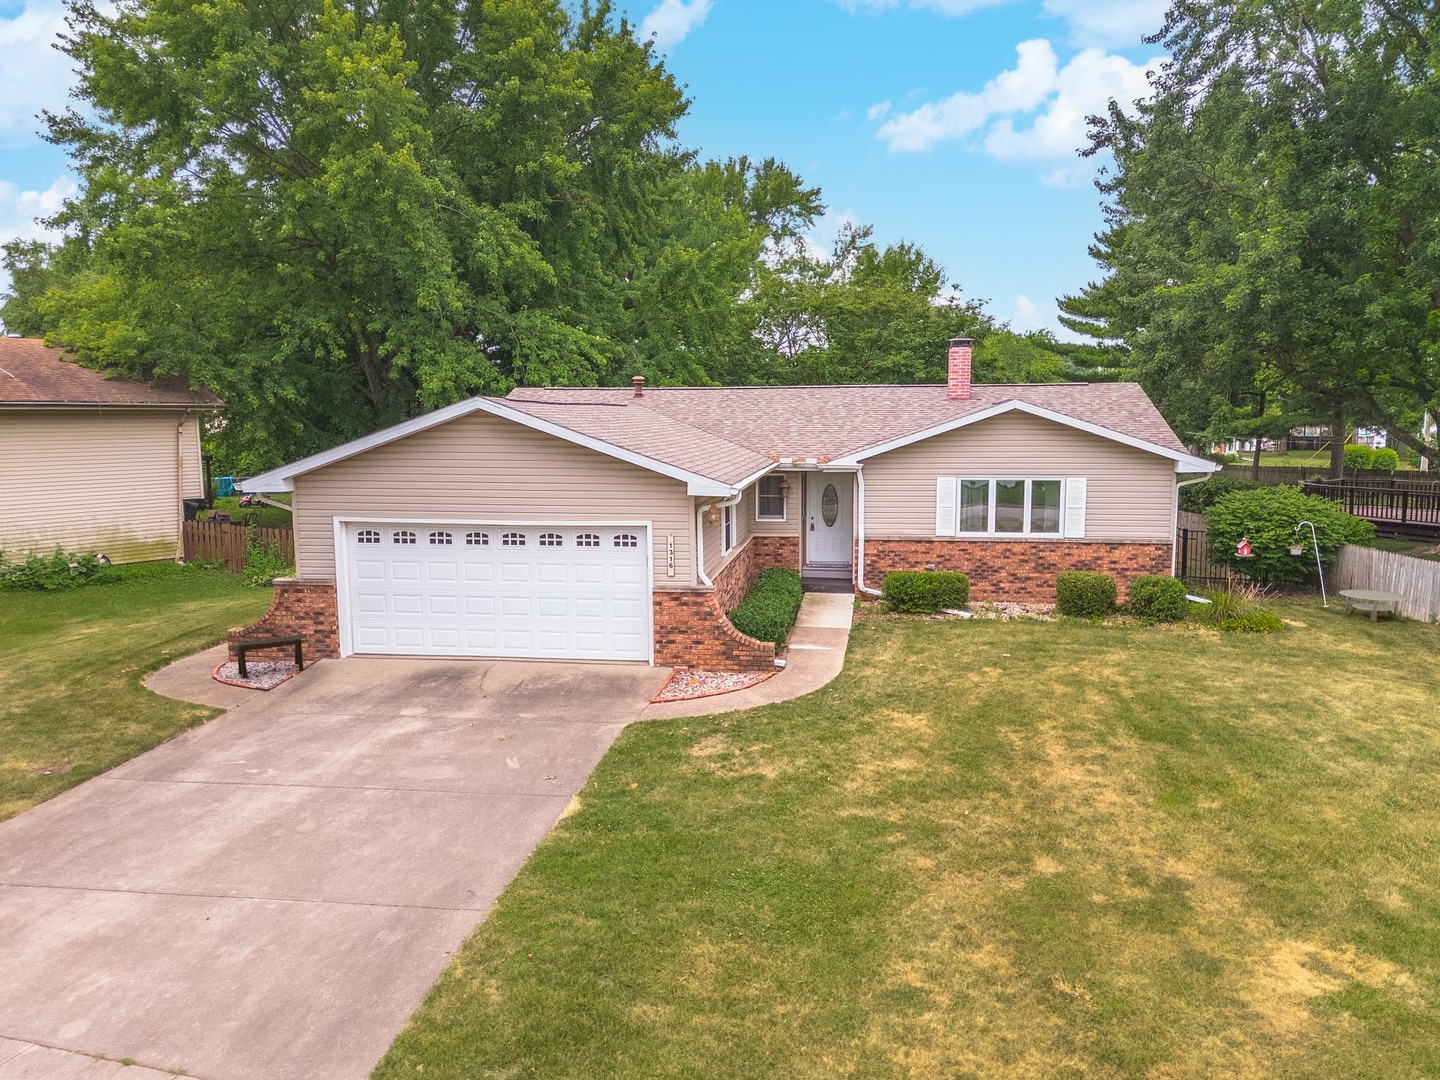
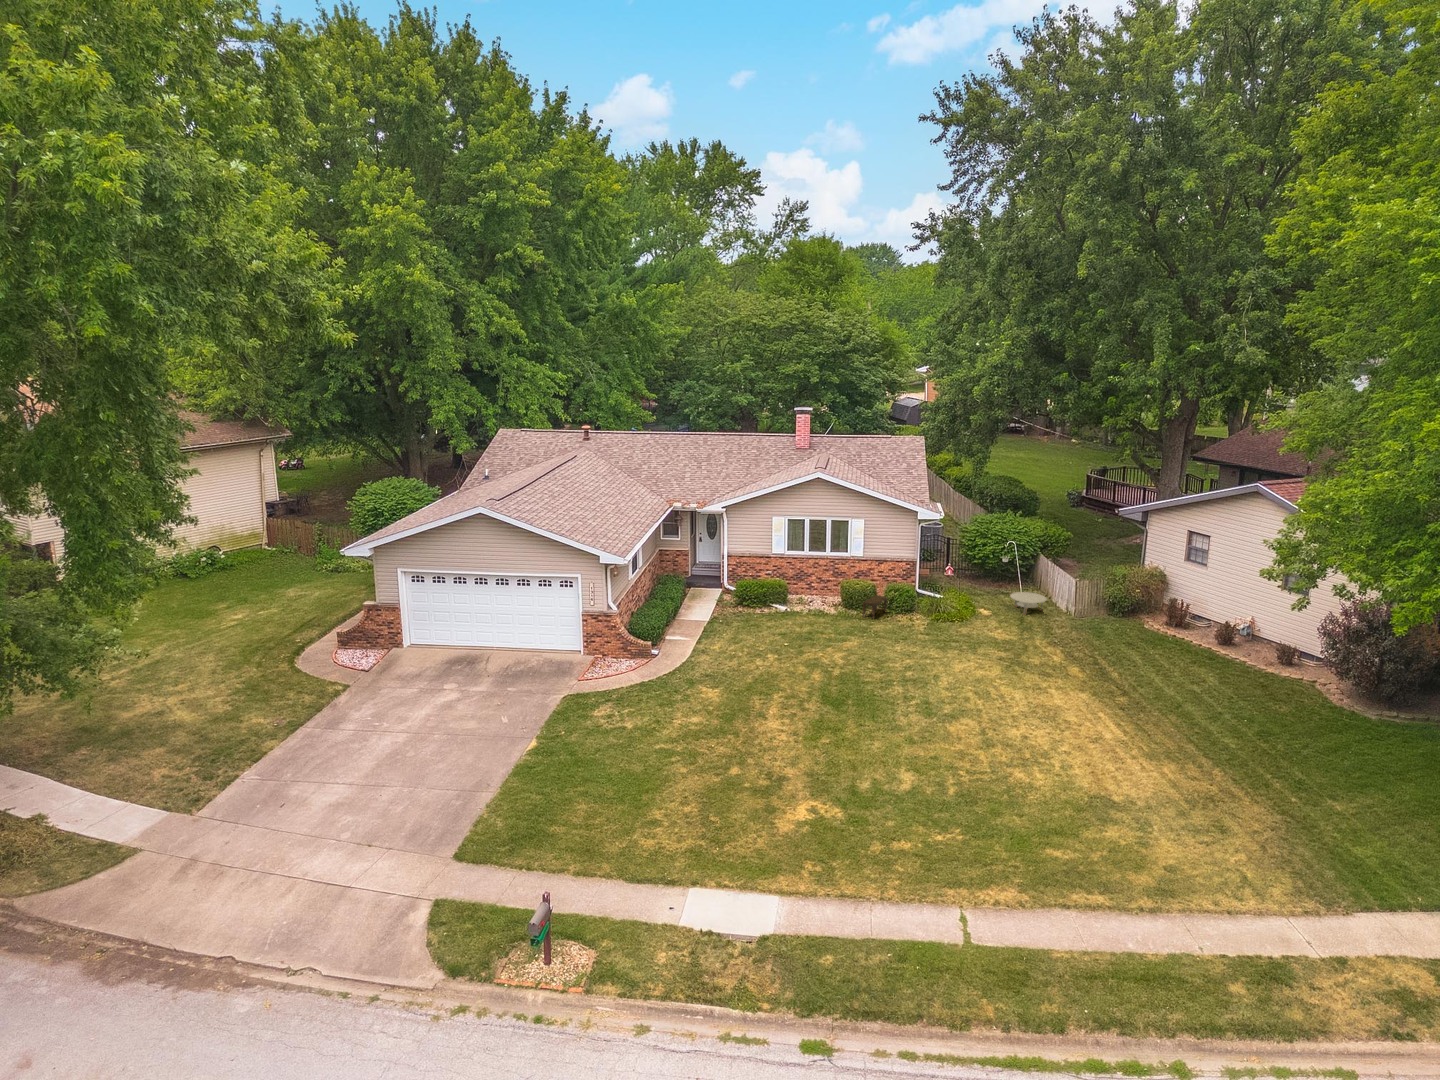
bench: present [238,635,303,678] -> present [862,595,887,619]

